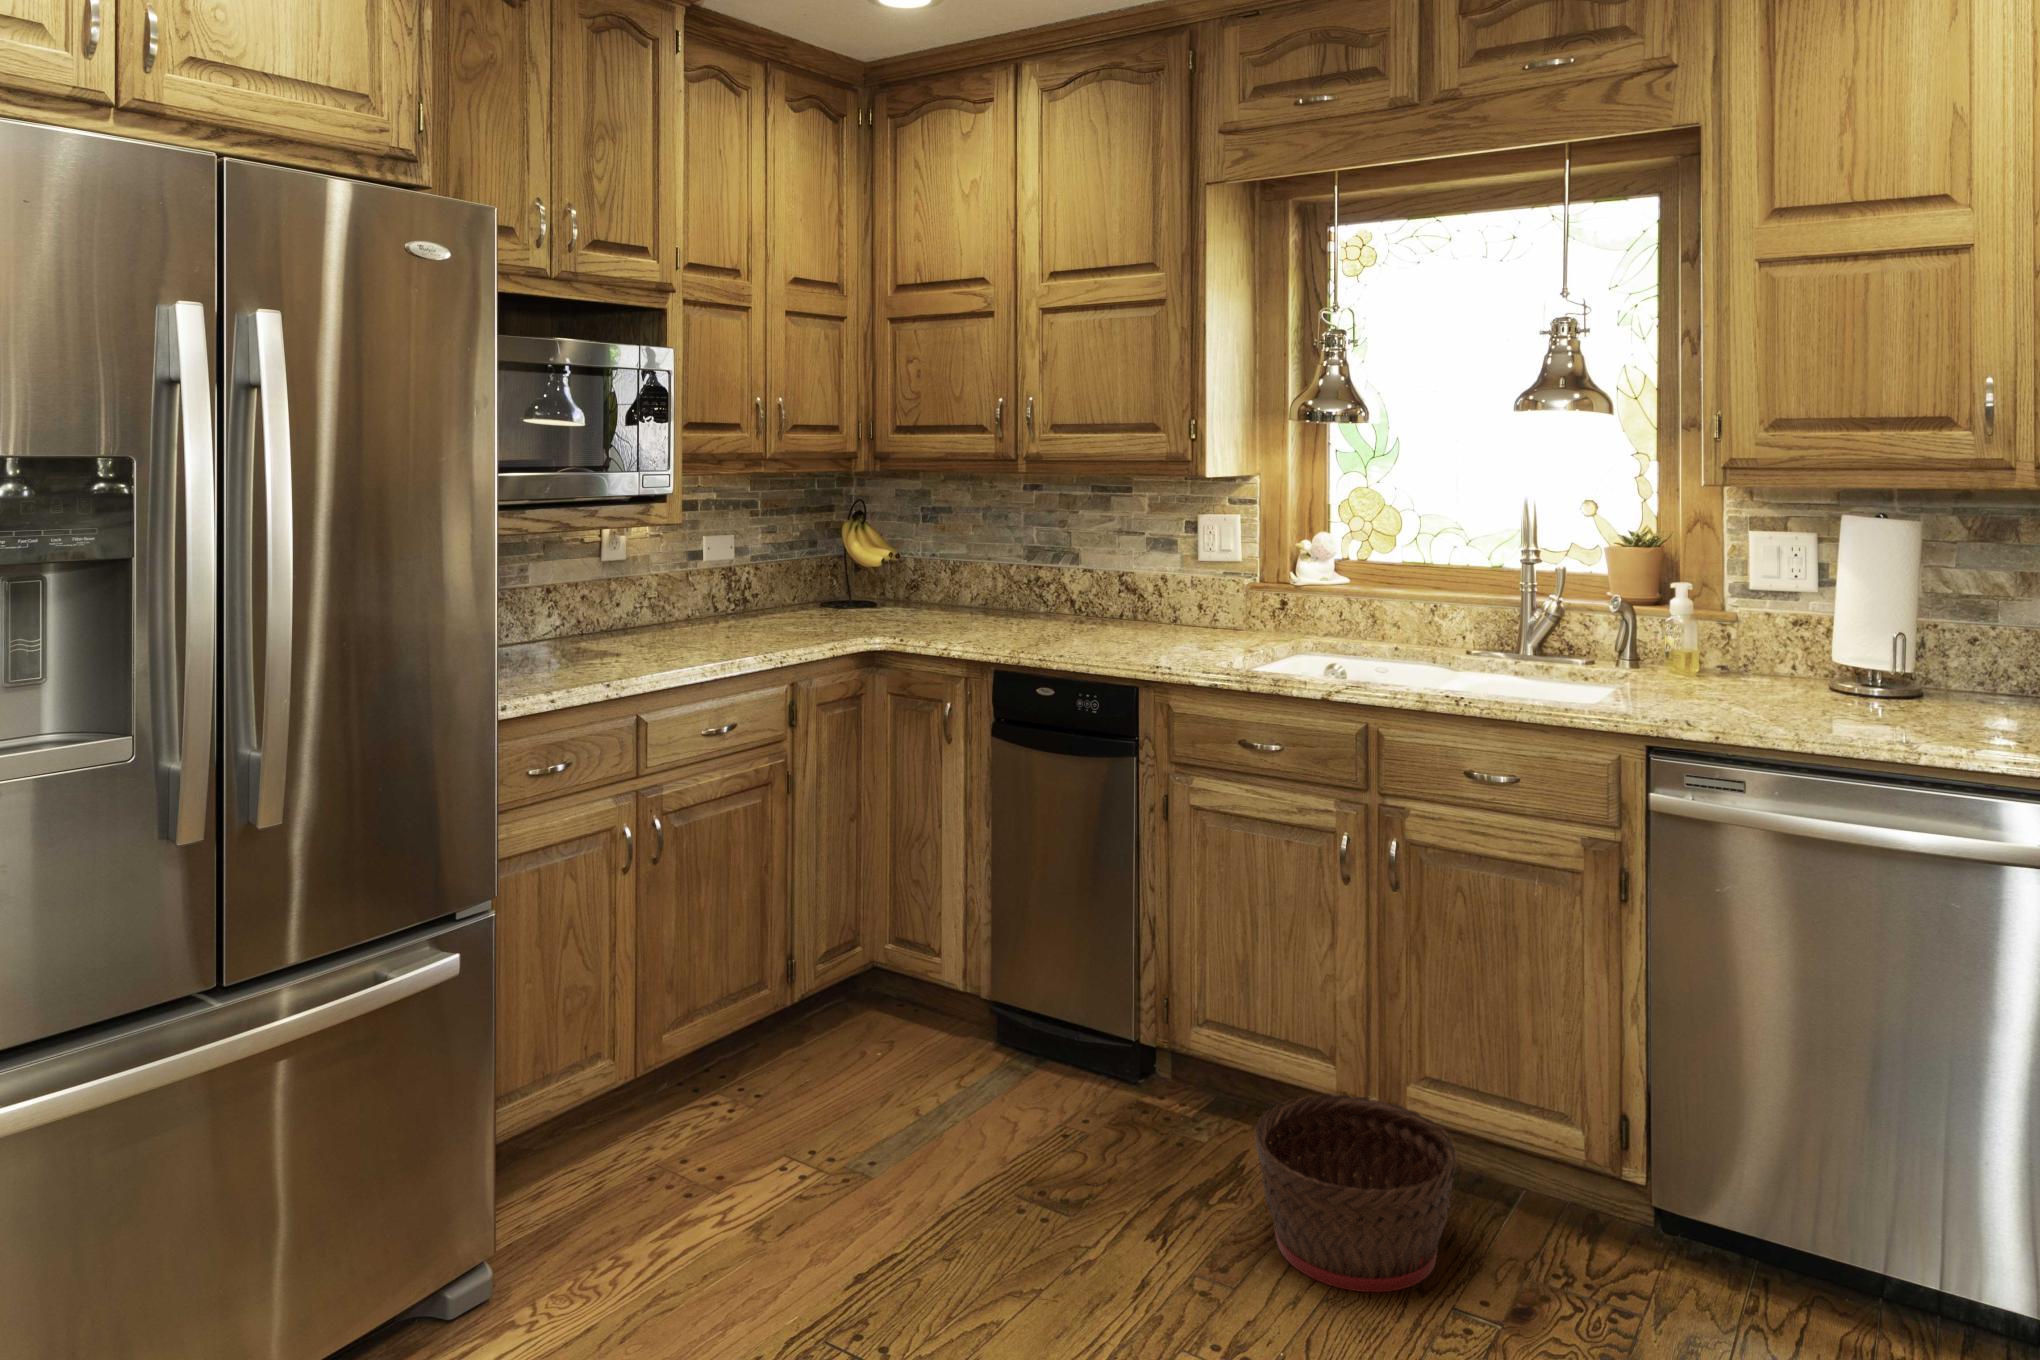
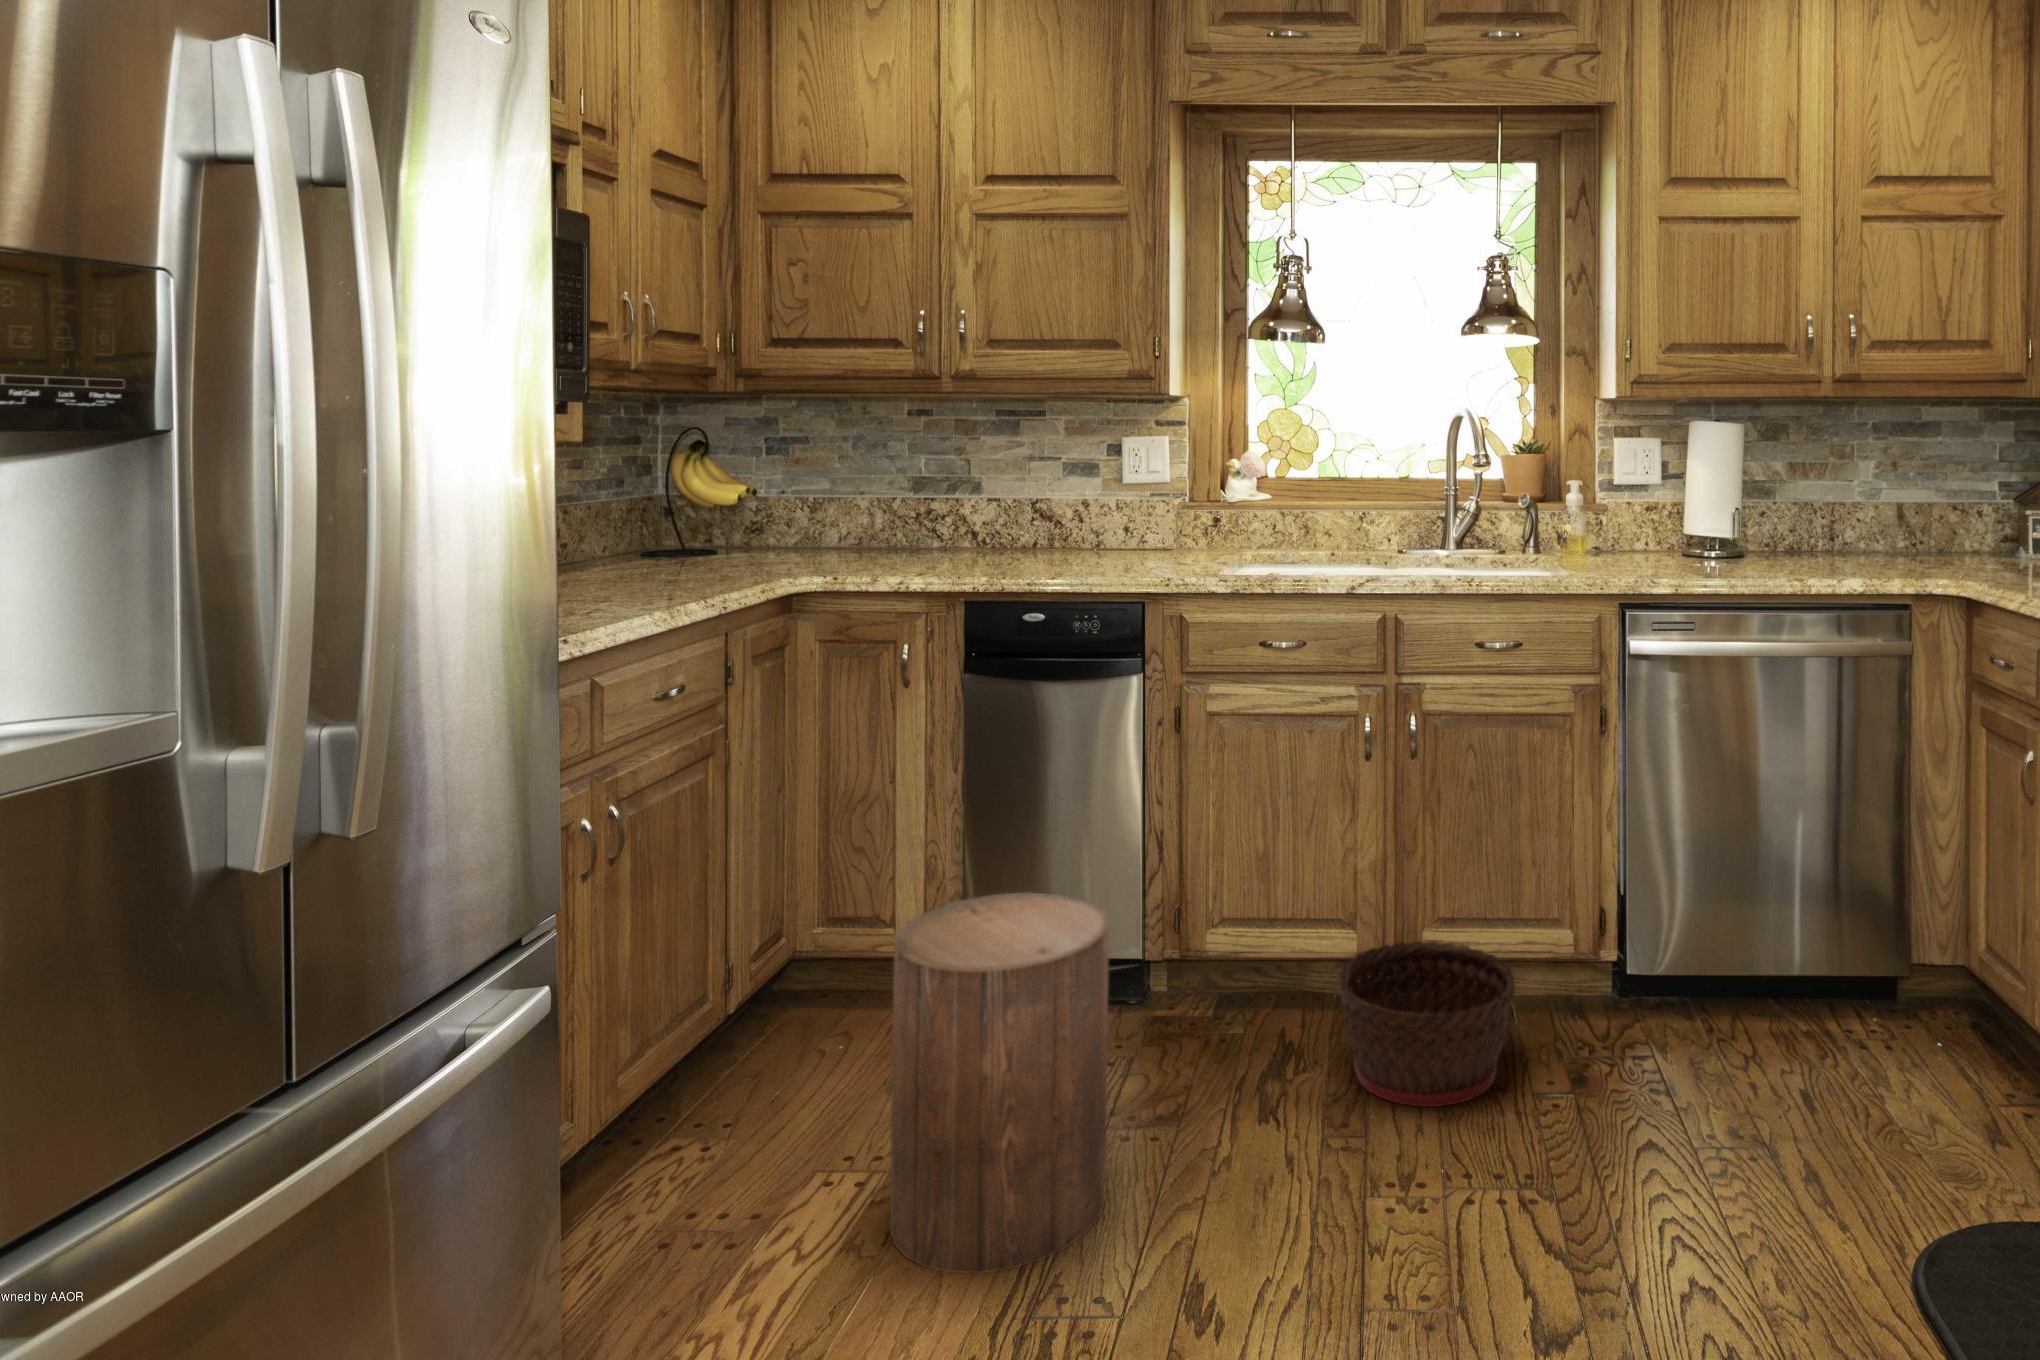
stool: none [784,949,972,1292] -> present [890,892,1109,1273]

